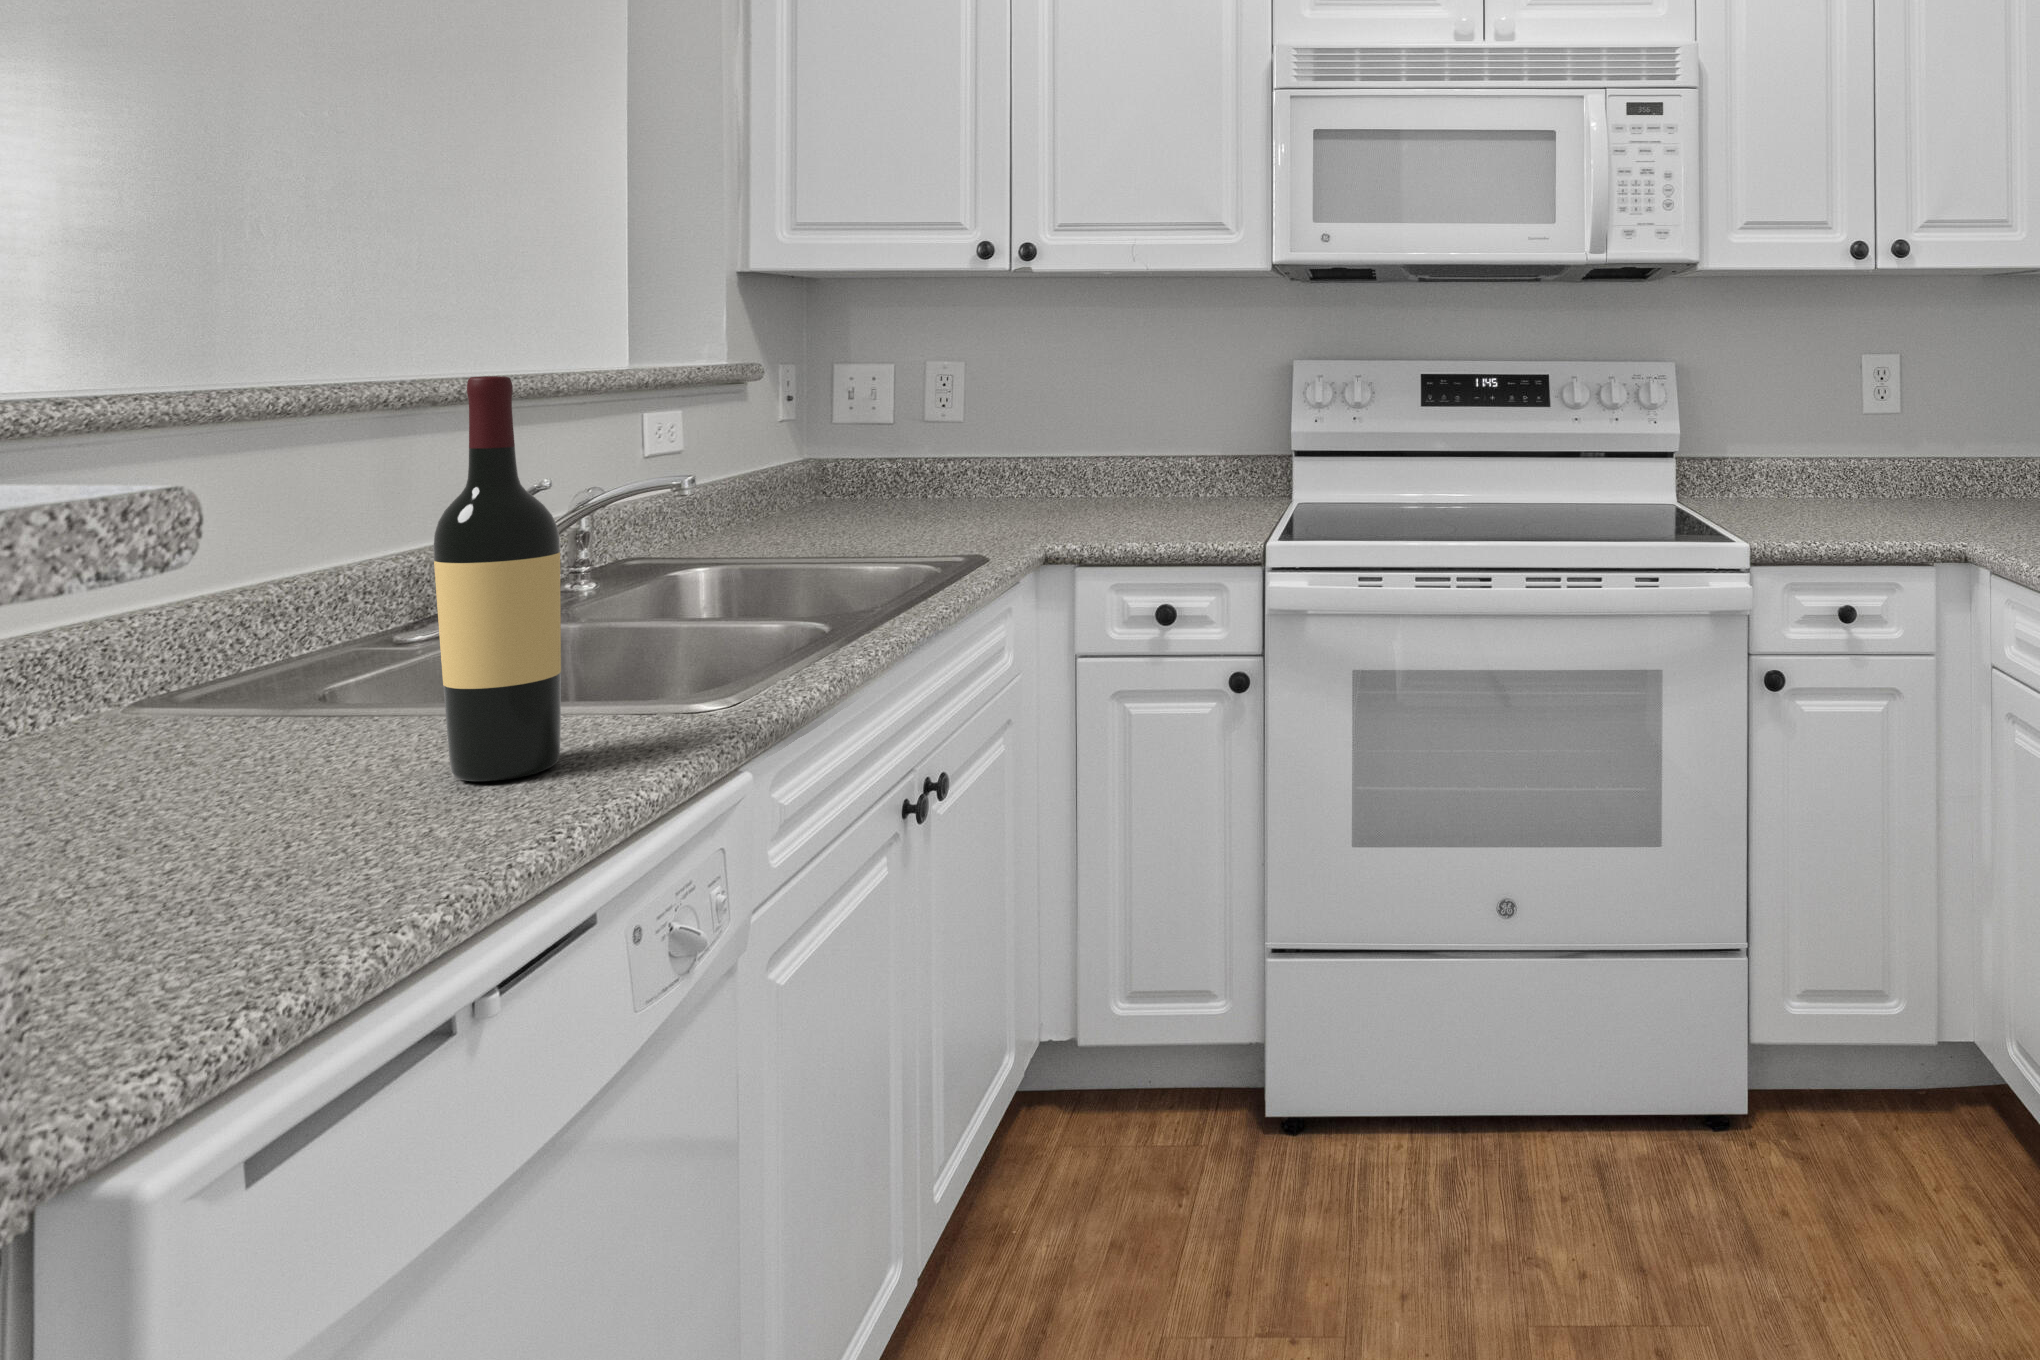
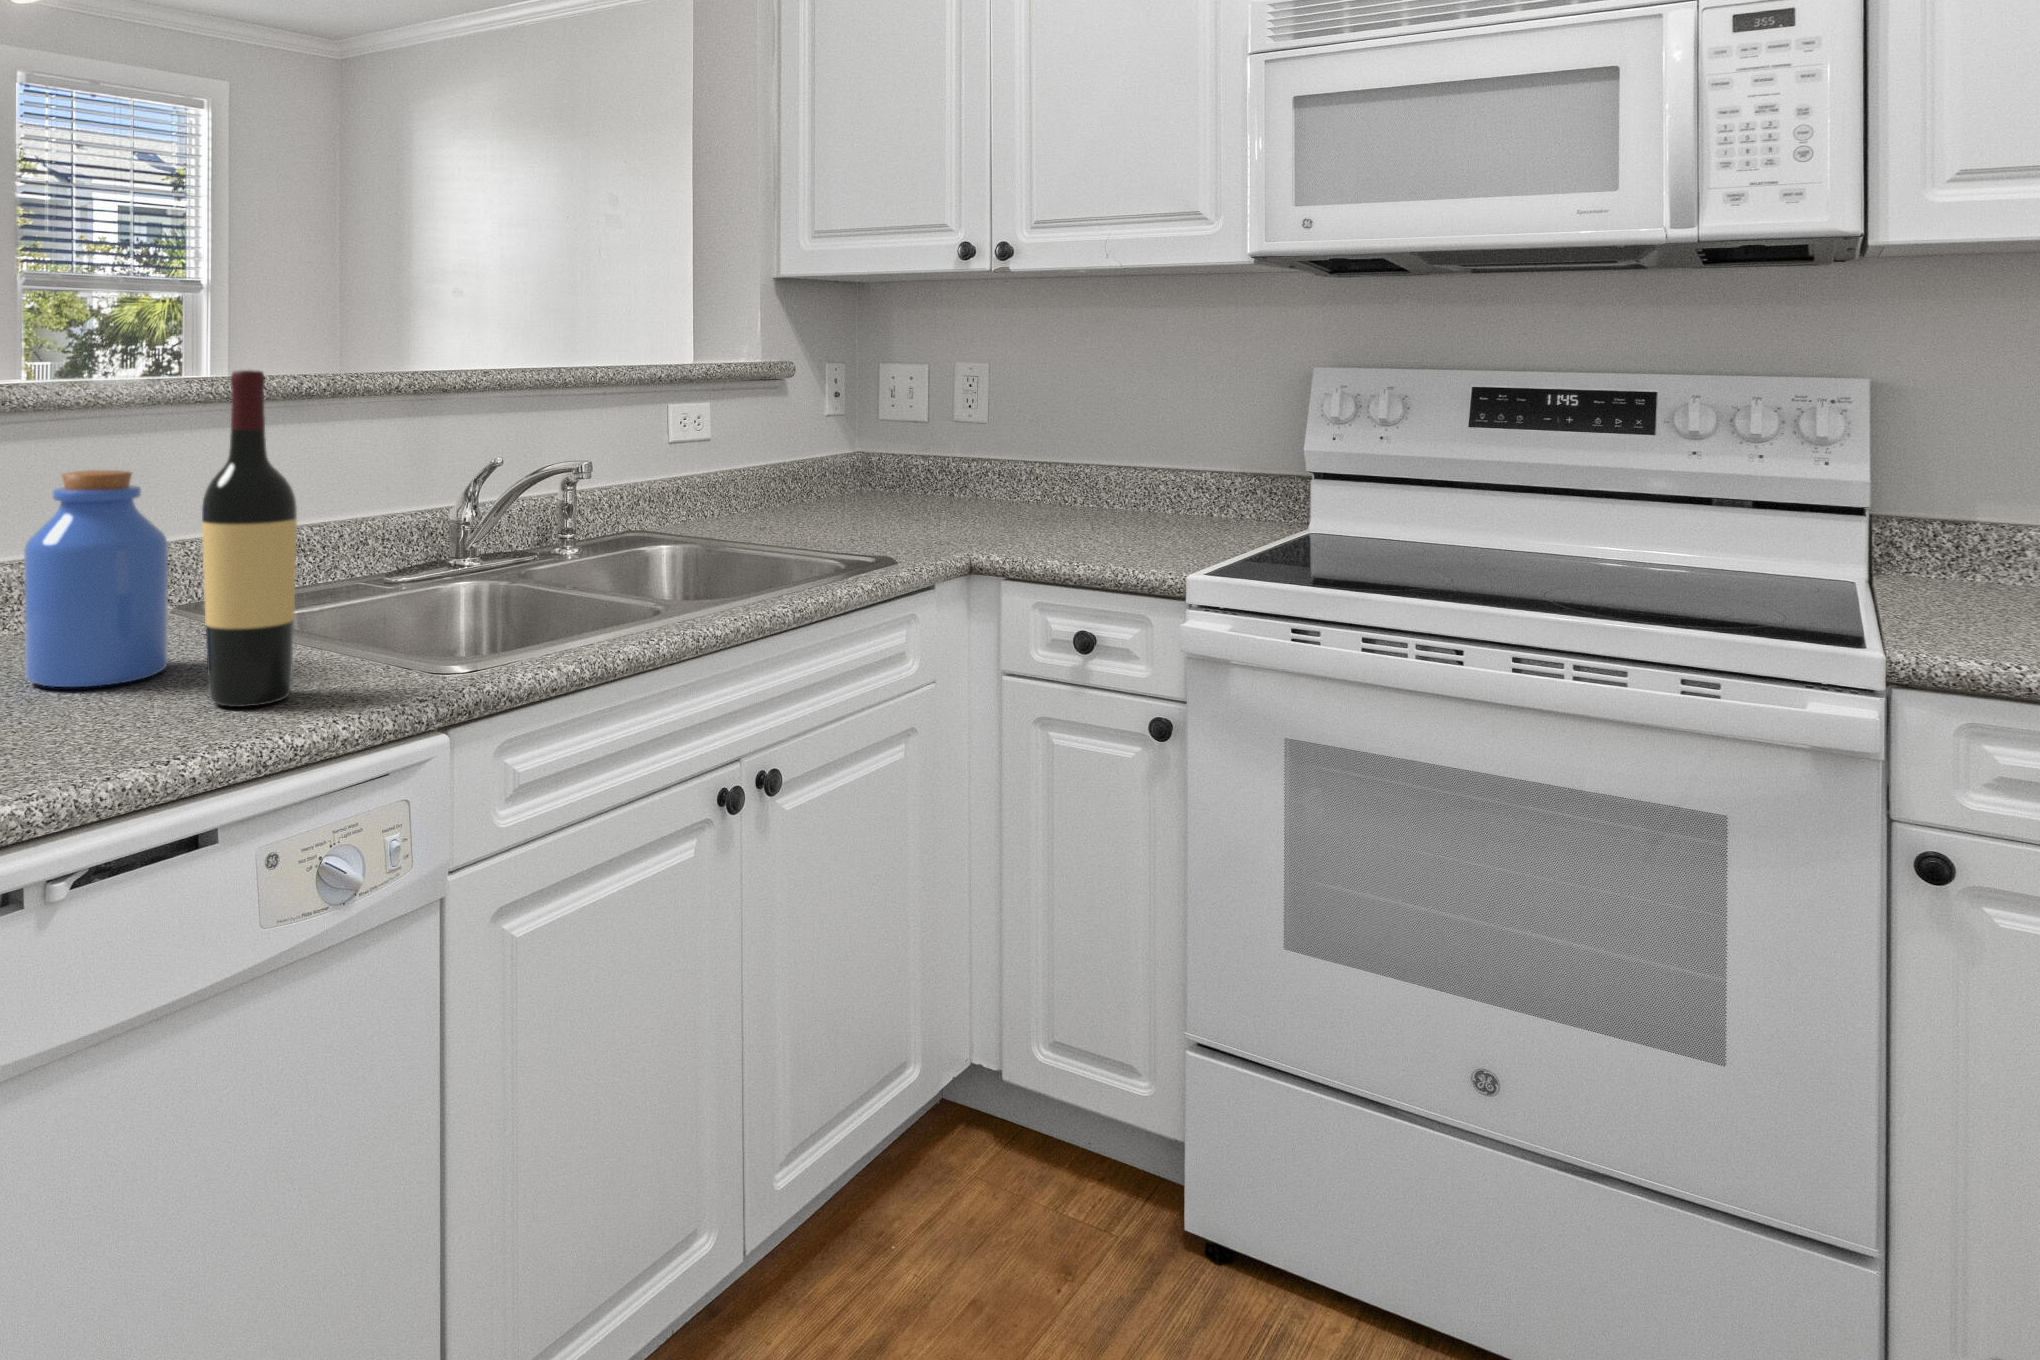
jar: none [73,513,304,808] -> present [24,470,168,687]

